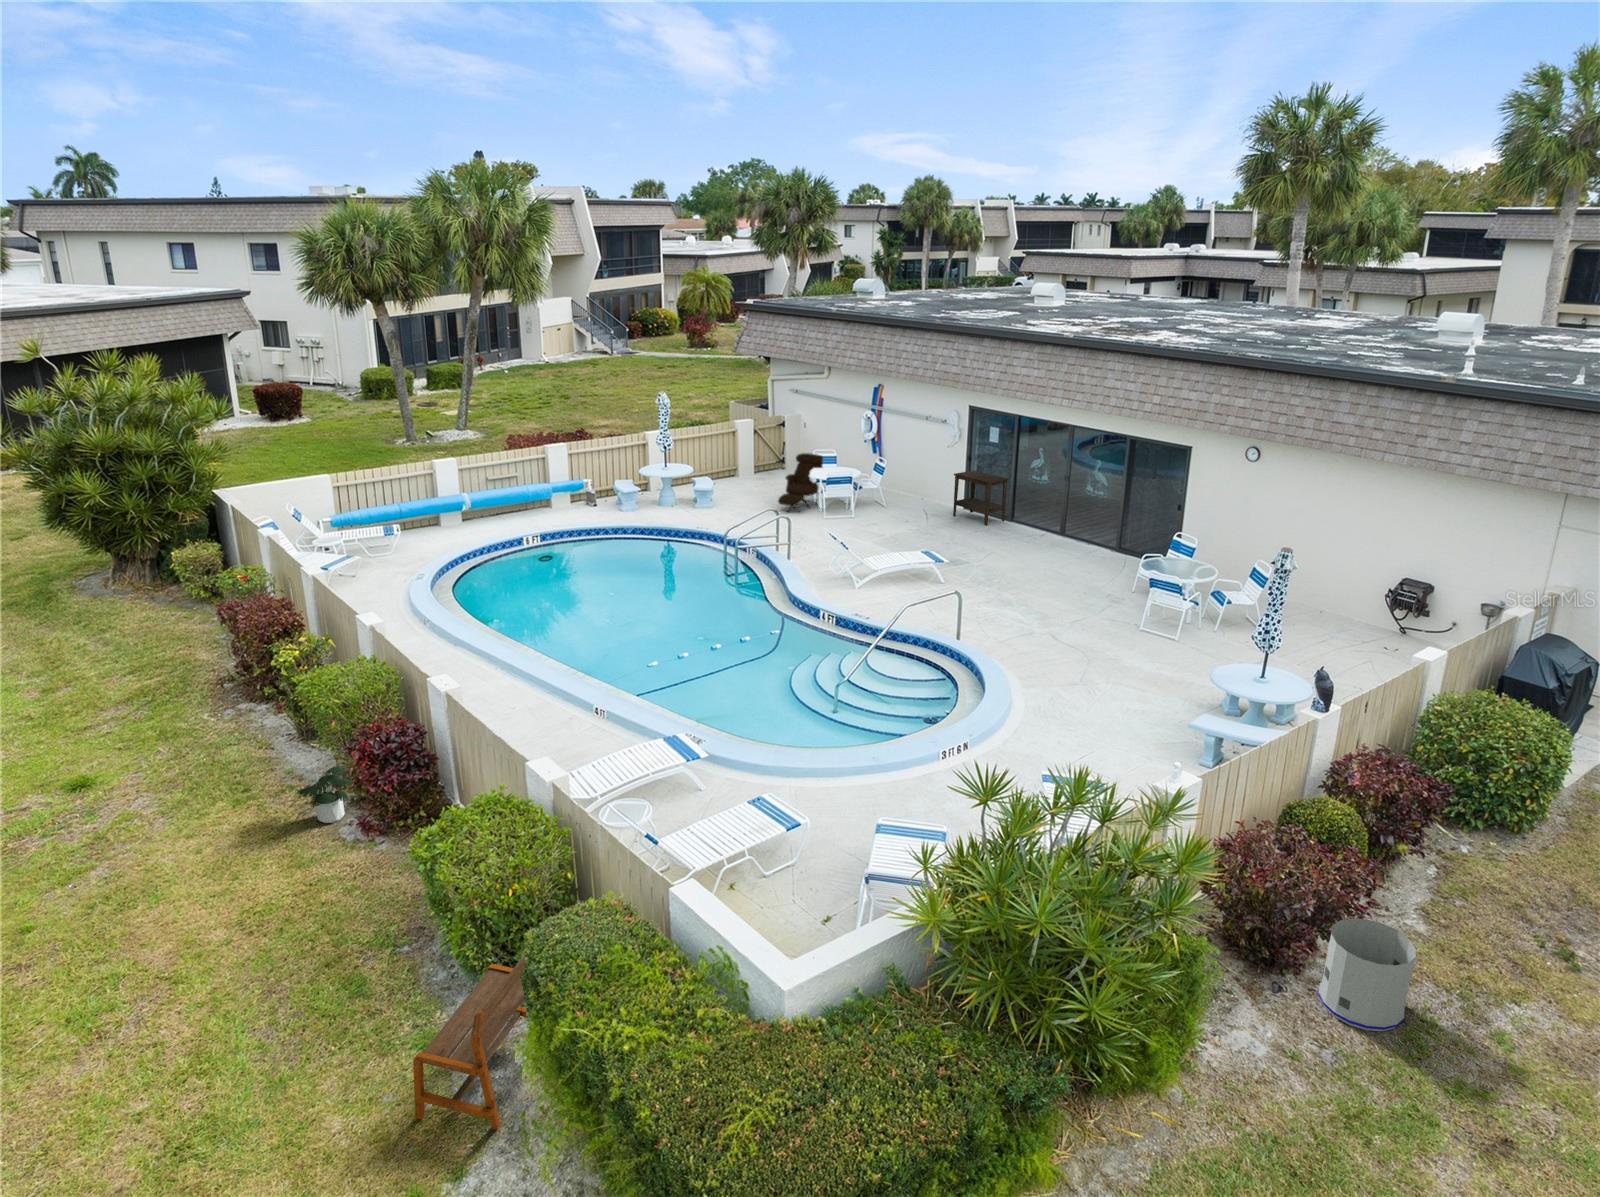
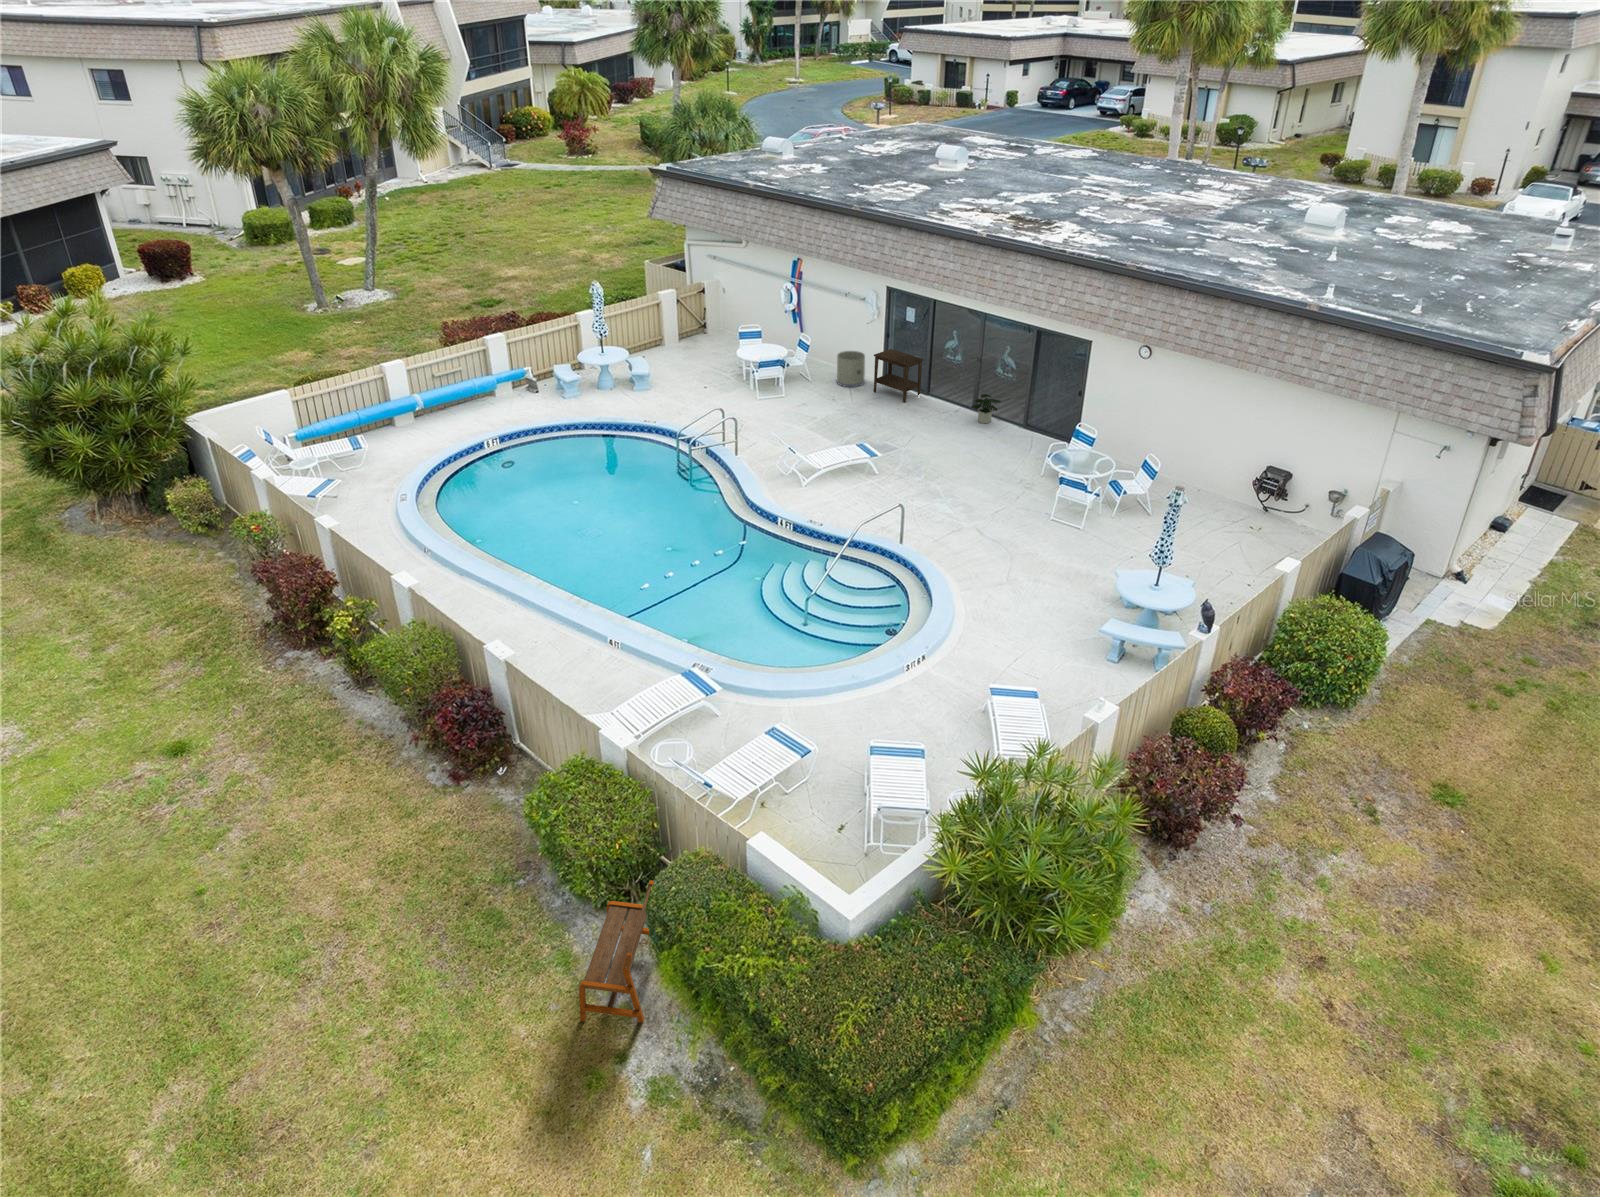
lounge chair: present [778,453,823,512] -> none [714,335,754,395]
potted plant: present [297,766,352,823] -> present [972,394,1001,424]
trash can: present [1318,918,1416,1031] -> present [836,351,865,387]

